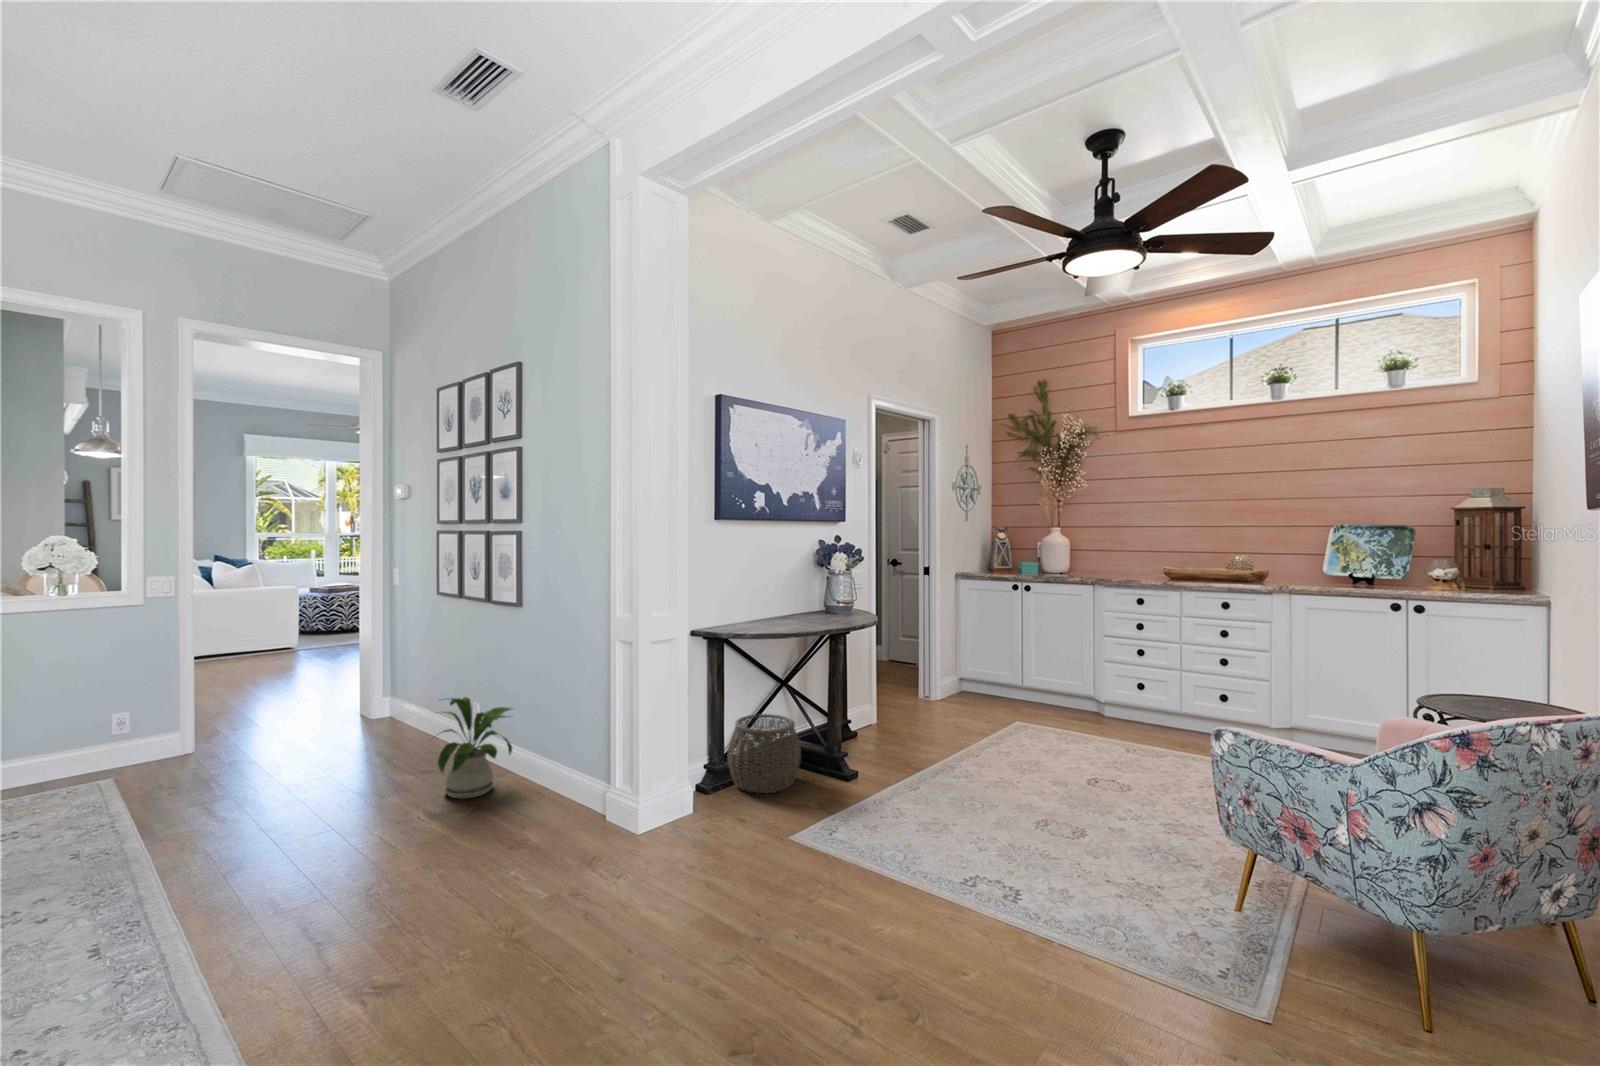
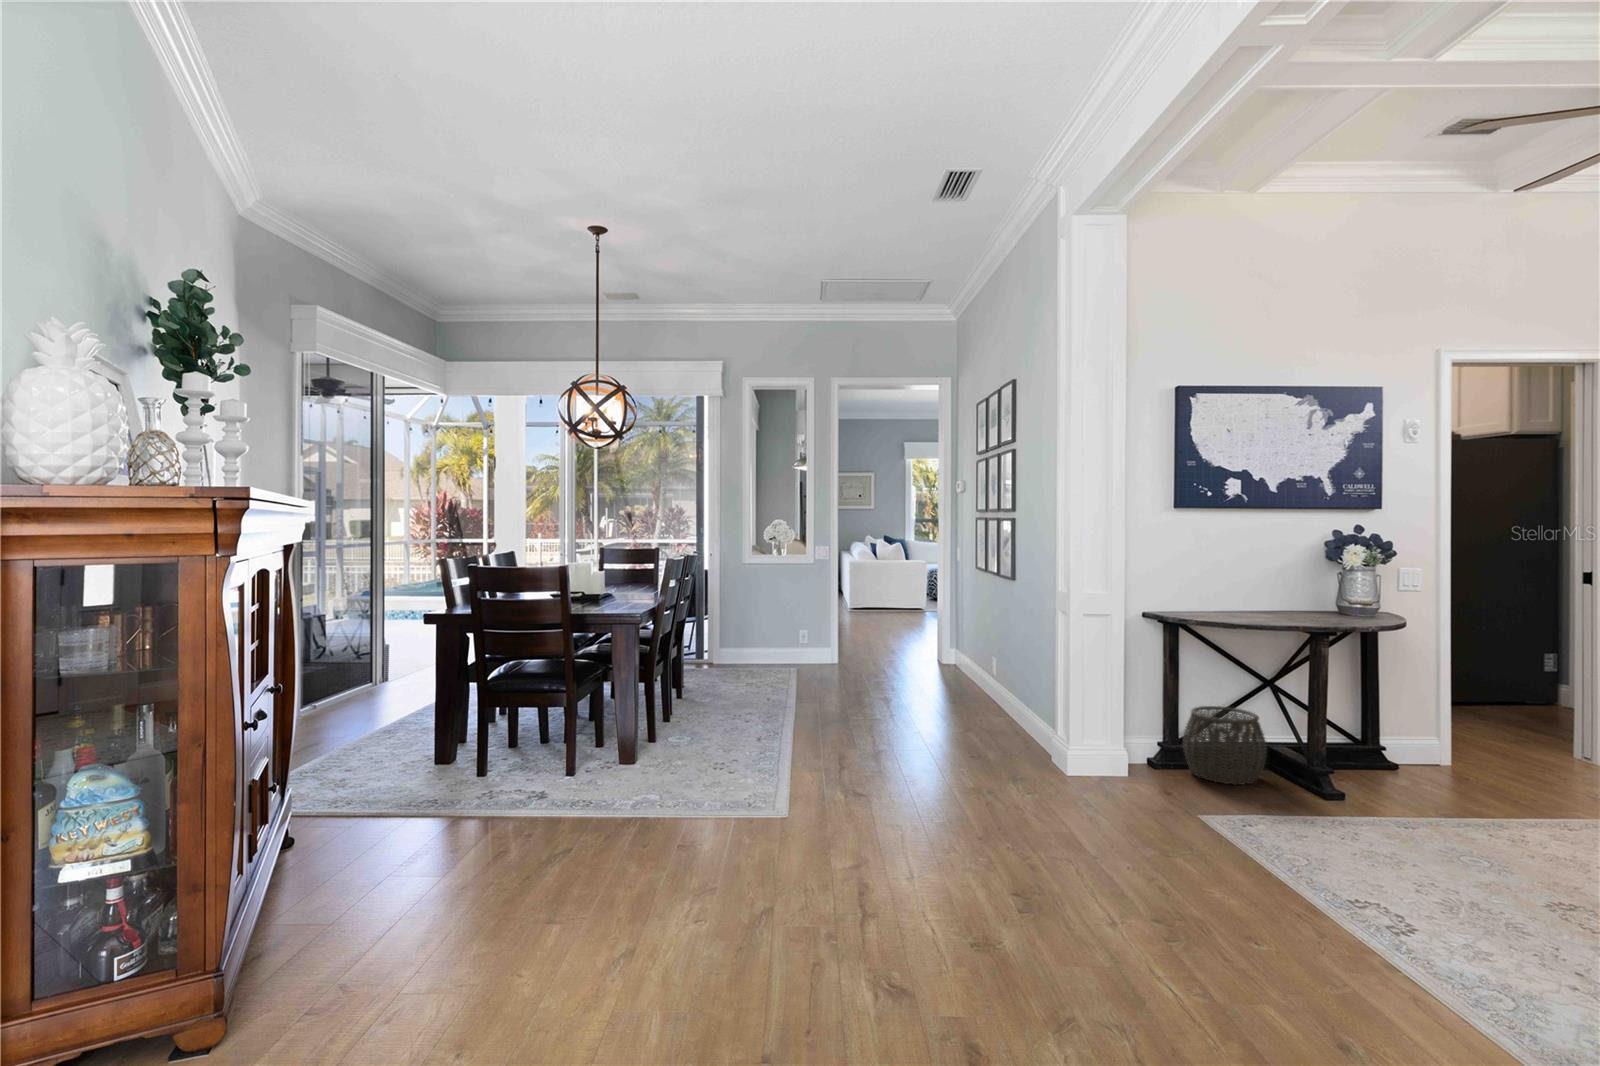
house plant: present [438,697,512,799] -> none [943,649,1013,730]

